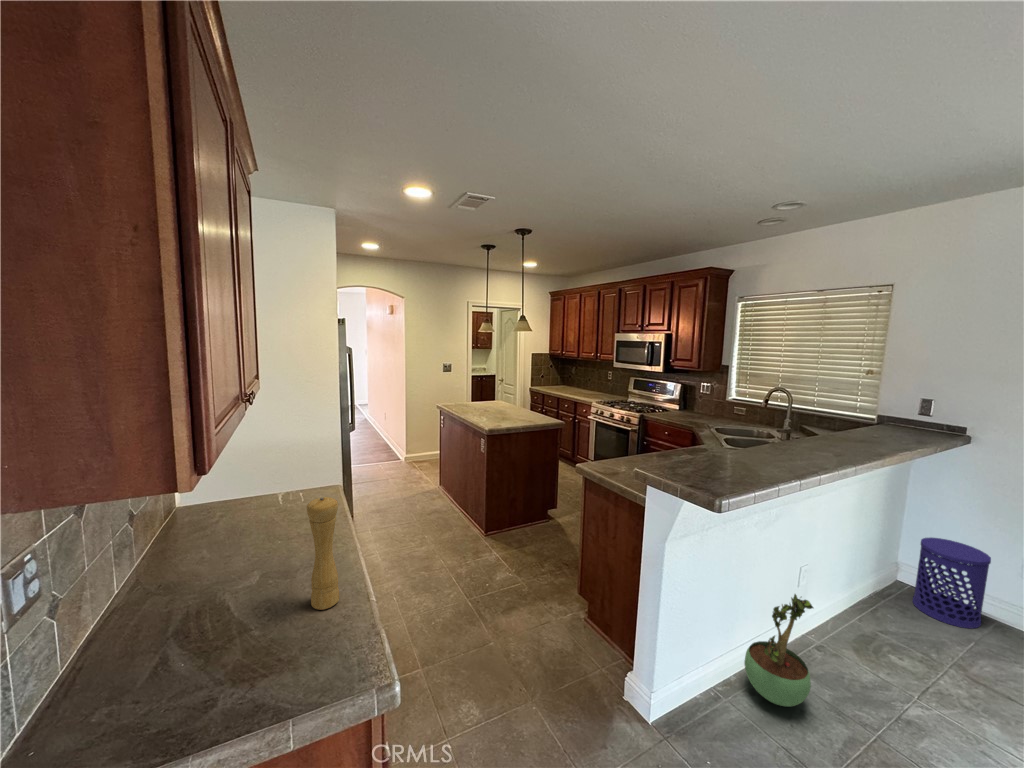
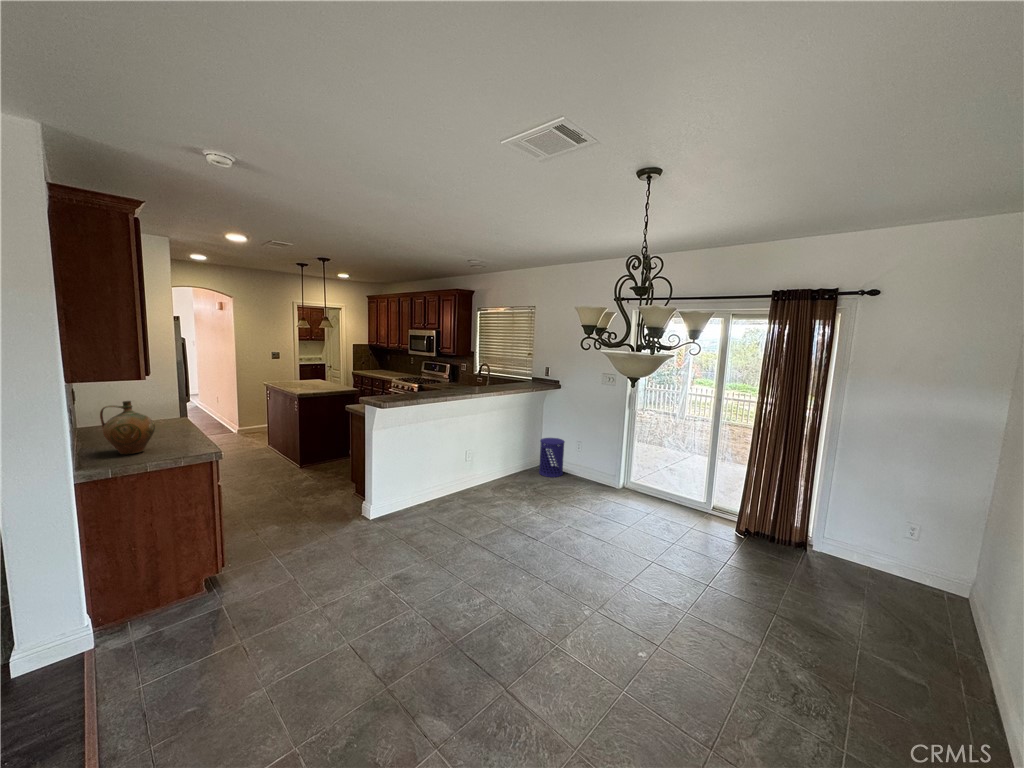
pepper mill: present [307,497,339,610] -> none [171,398,189,446]
ceramic jug: none [148,517,269,657] -> present [100,401,155,454]
potted plant: present [744,594,813,706] -> none [425,454,457,507]

